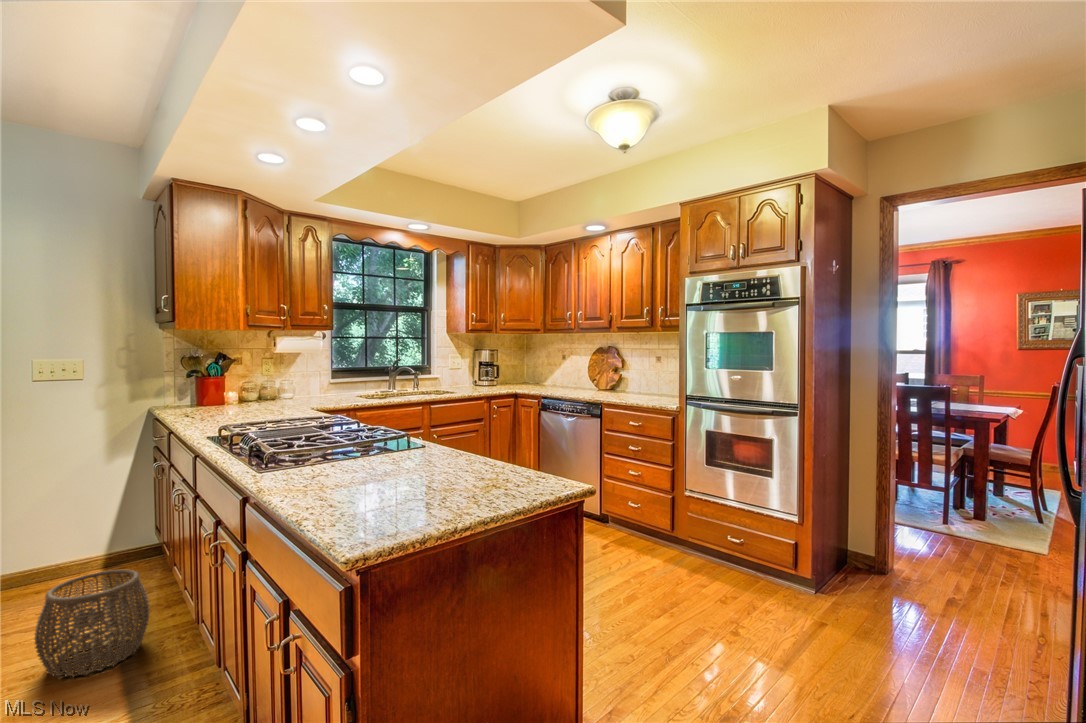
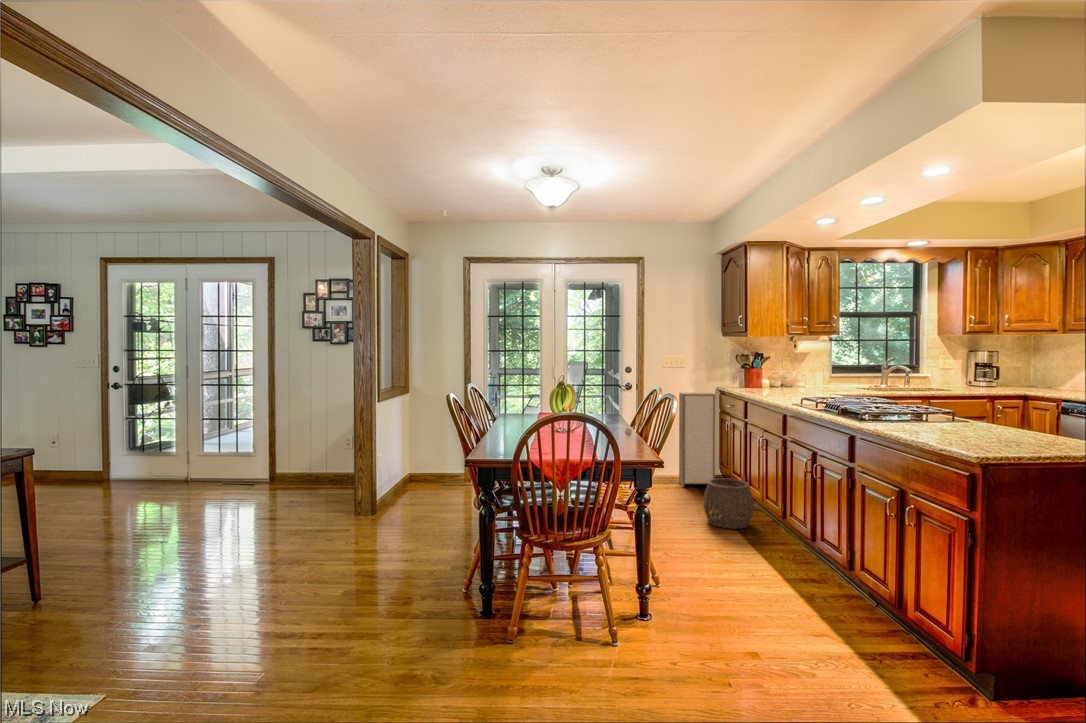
storage cabinet: none [71,416,141,583] -> present [679,392,715,487]

